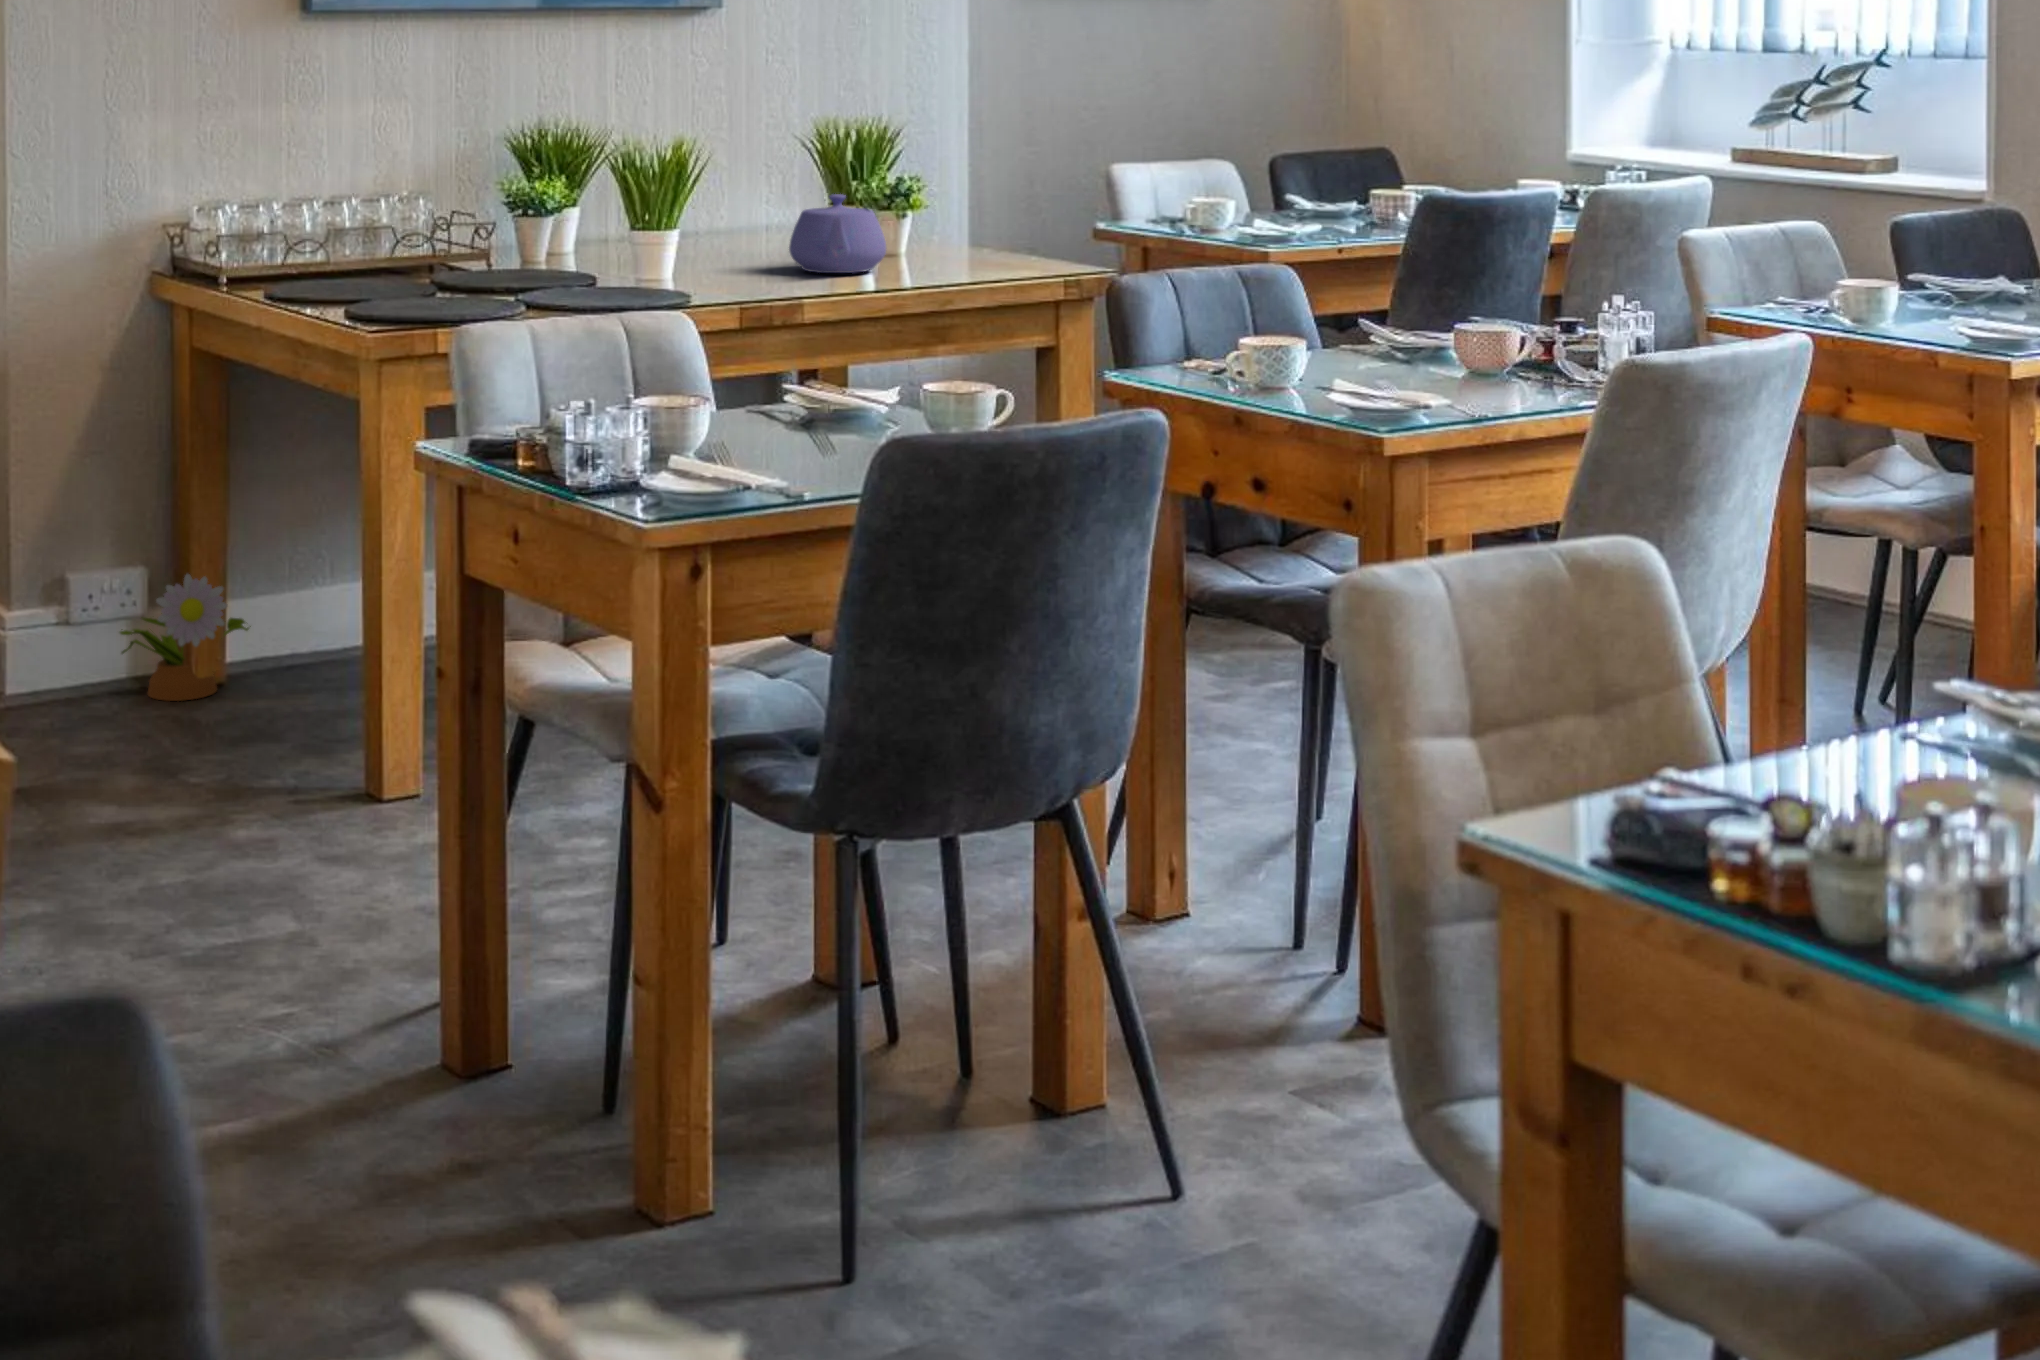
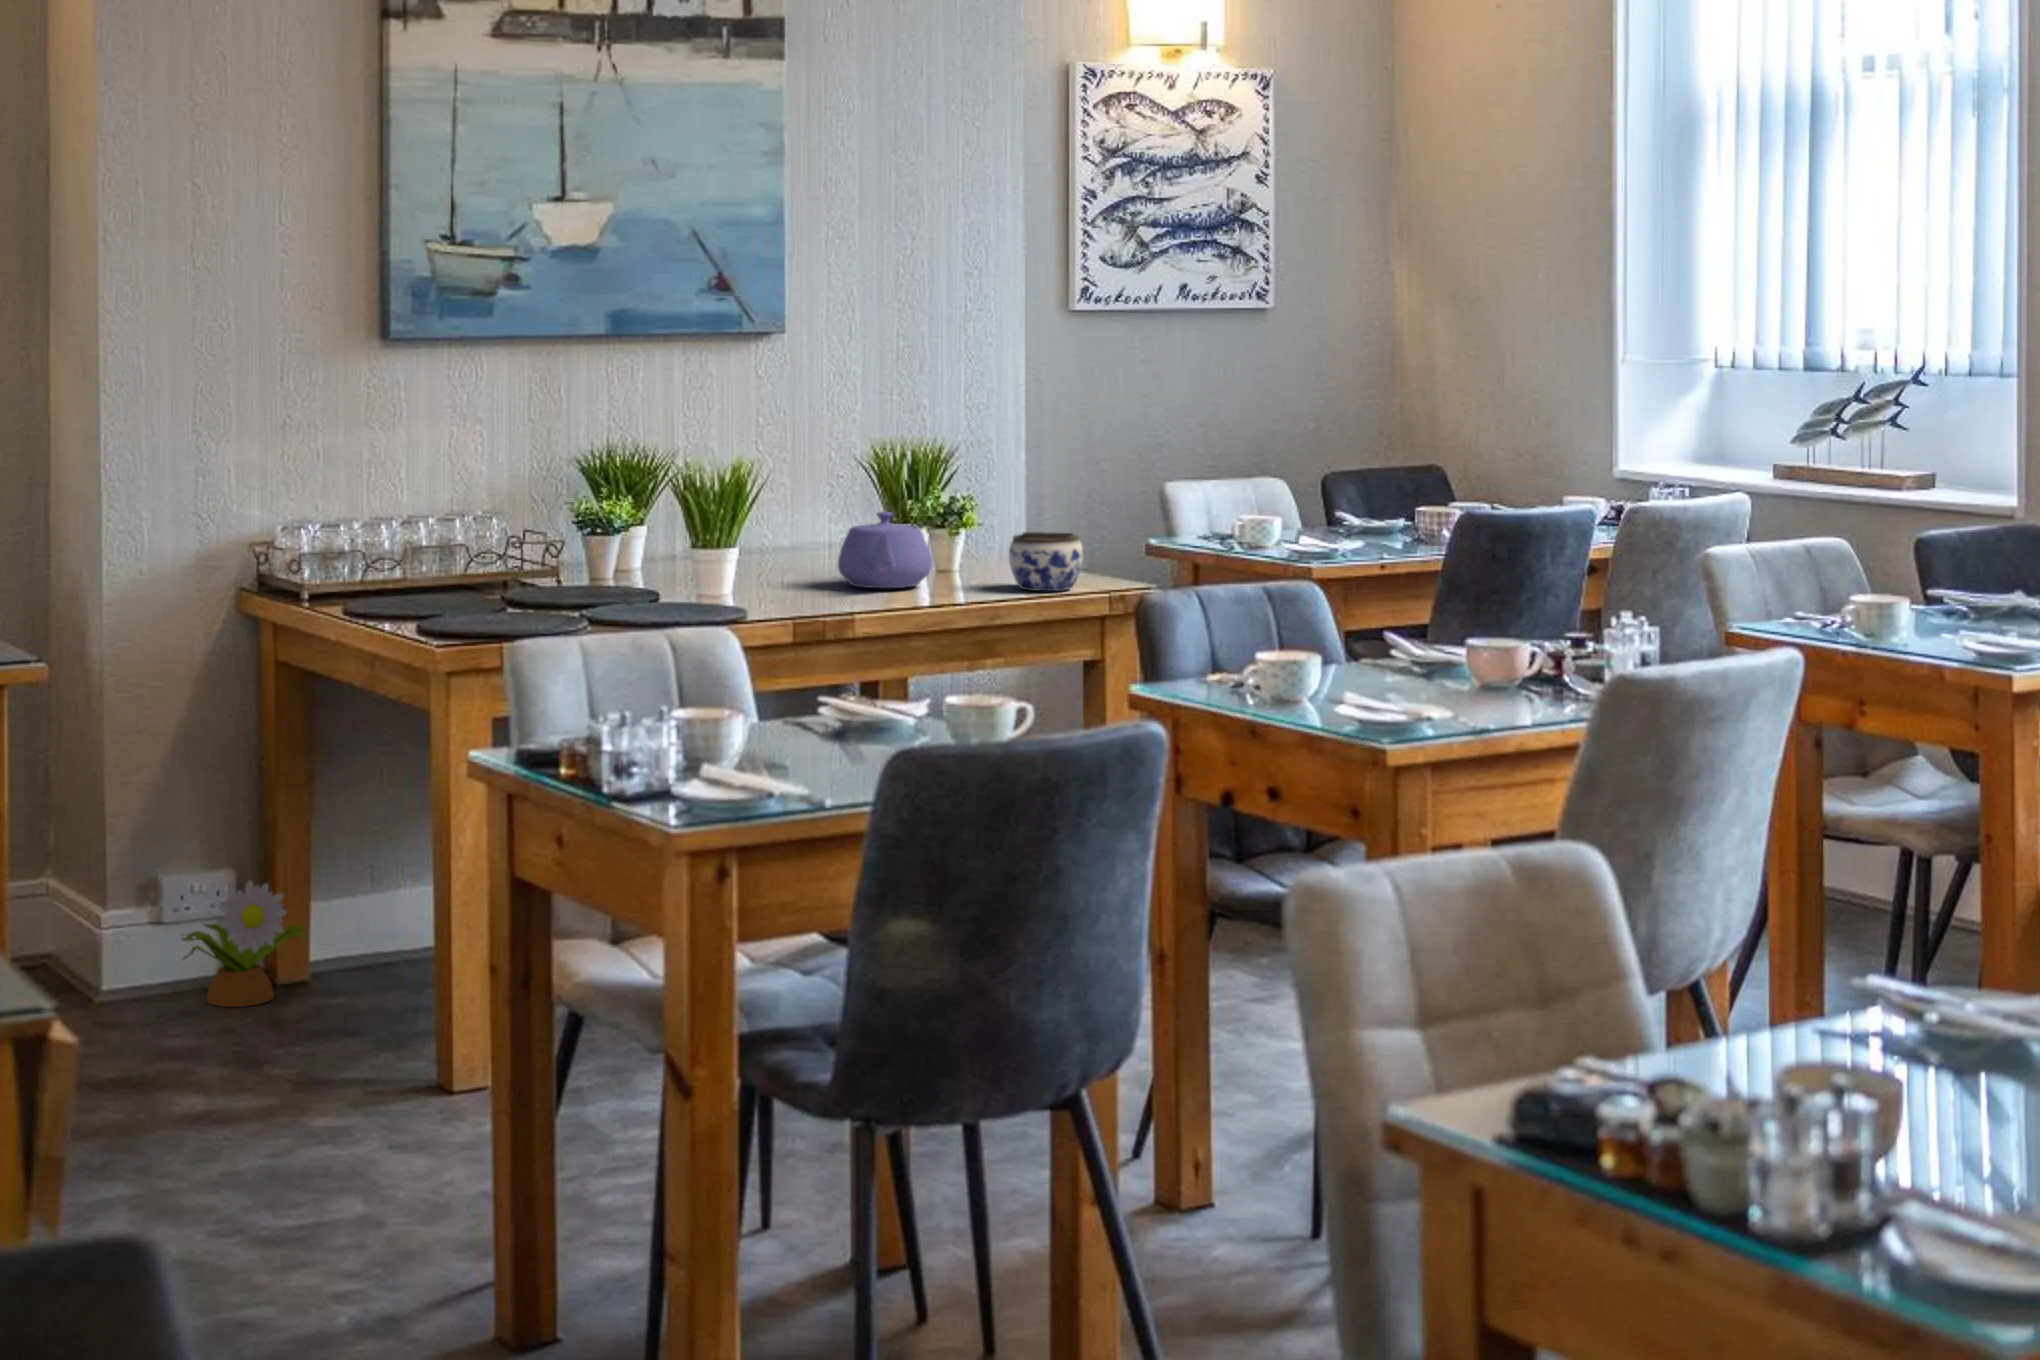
jar: none [965,216,1042,276] -> present [1009,532,1083,591]

